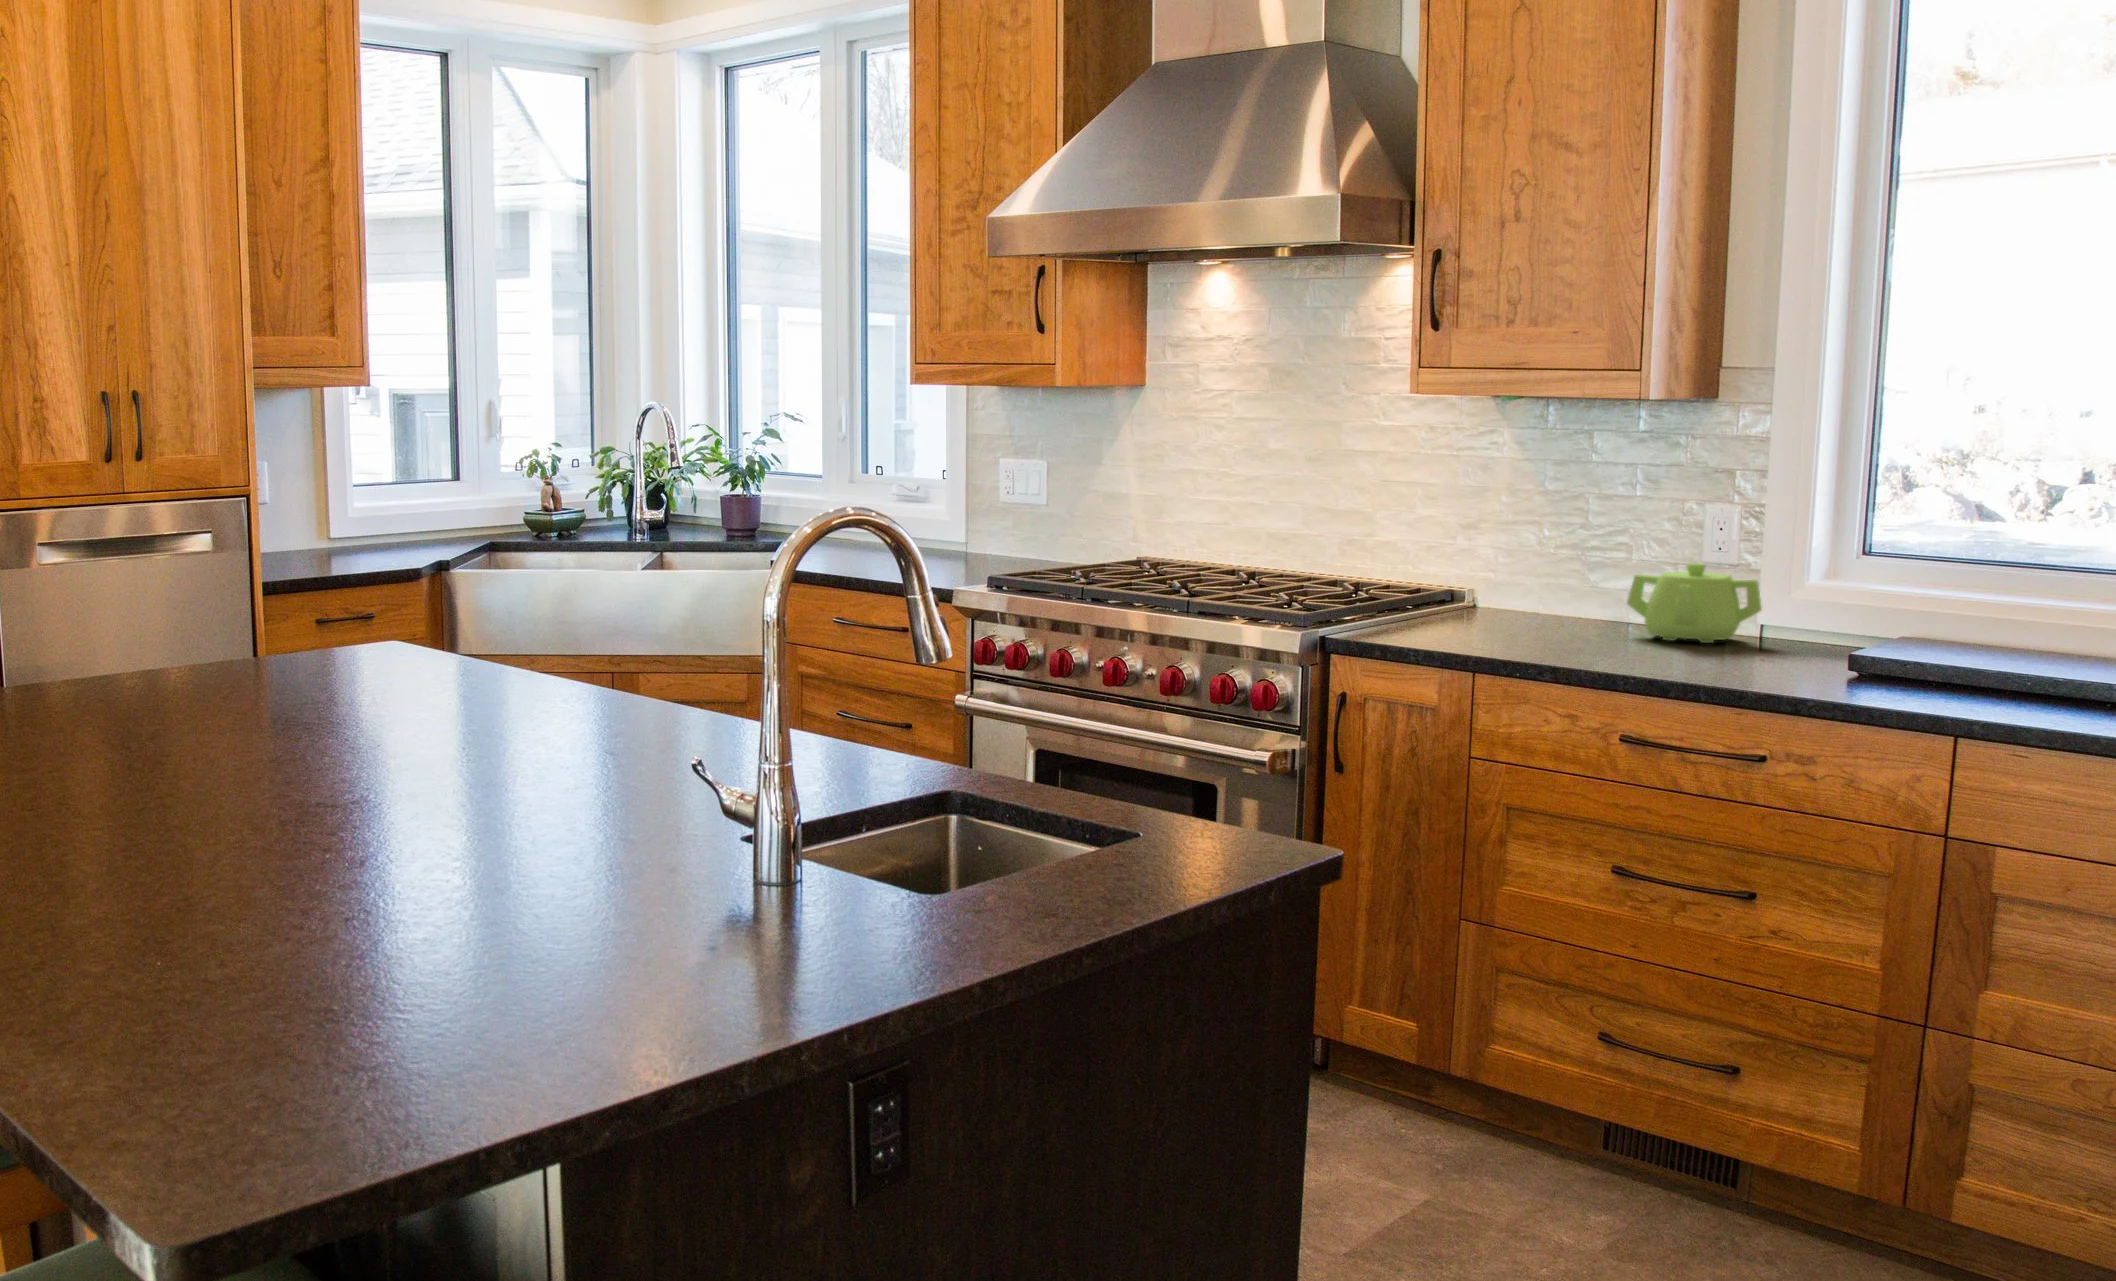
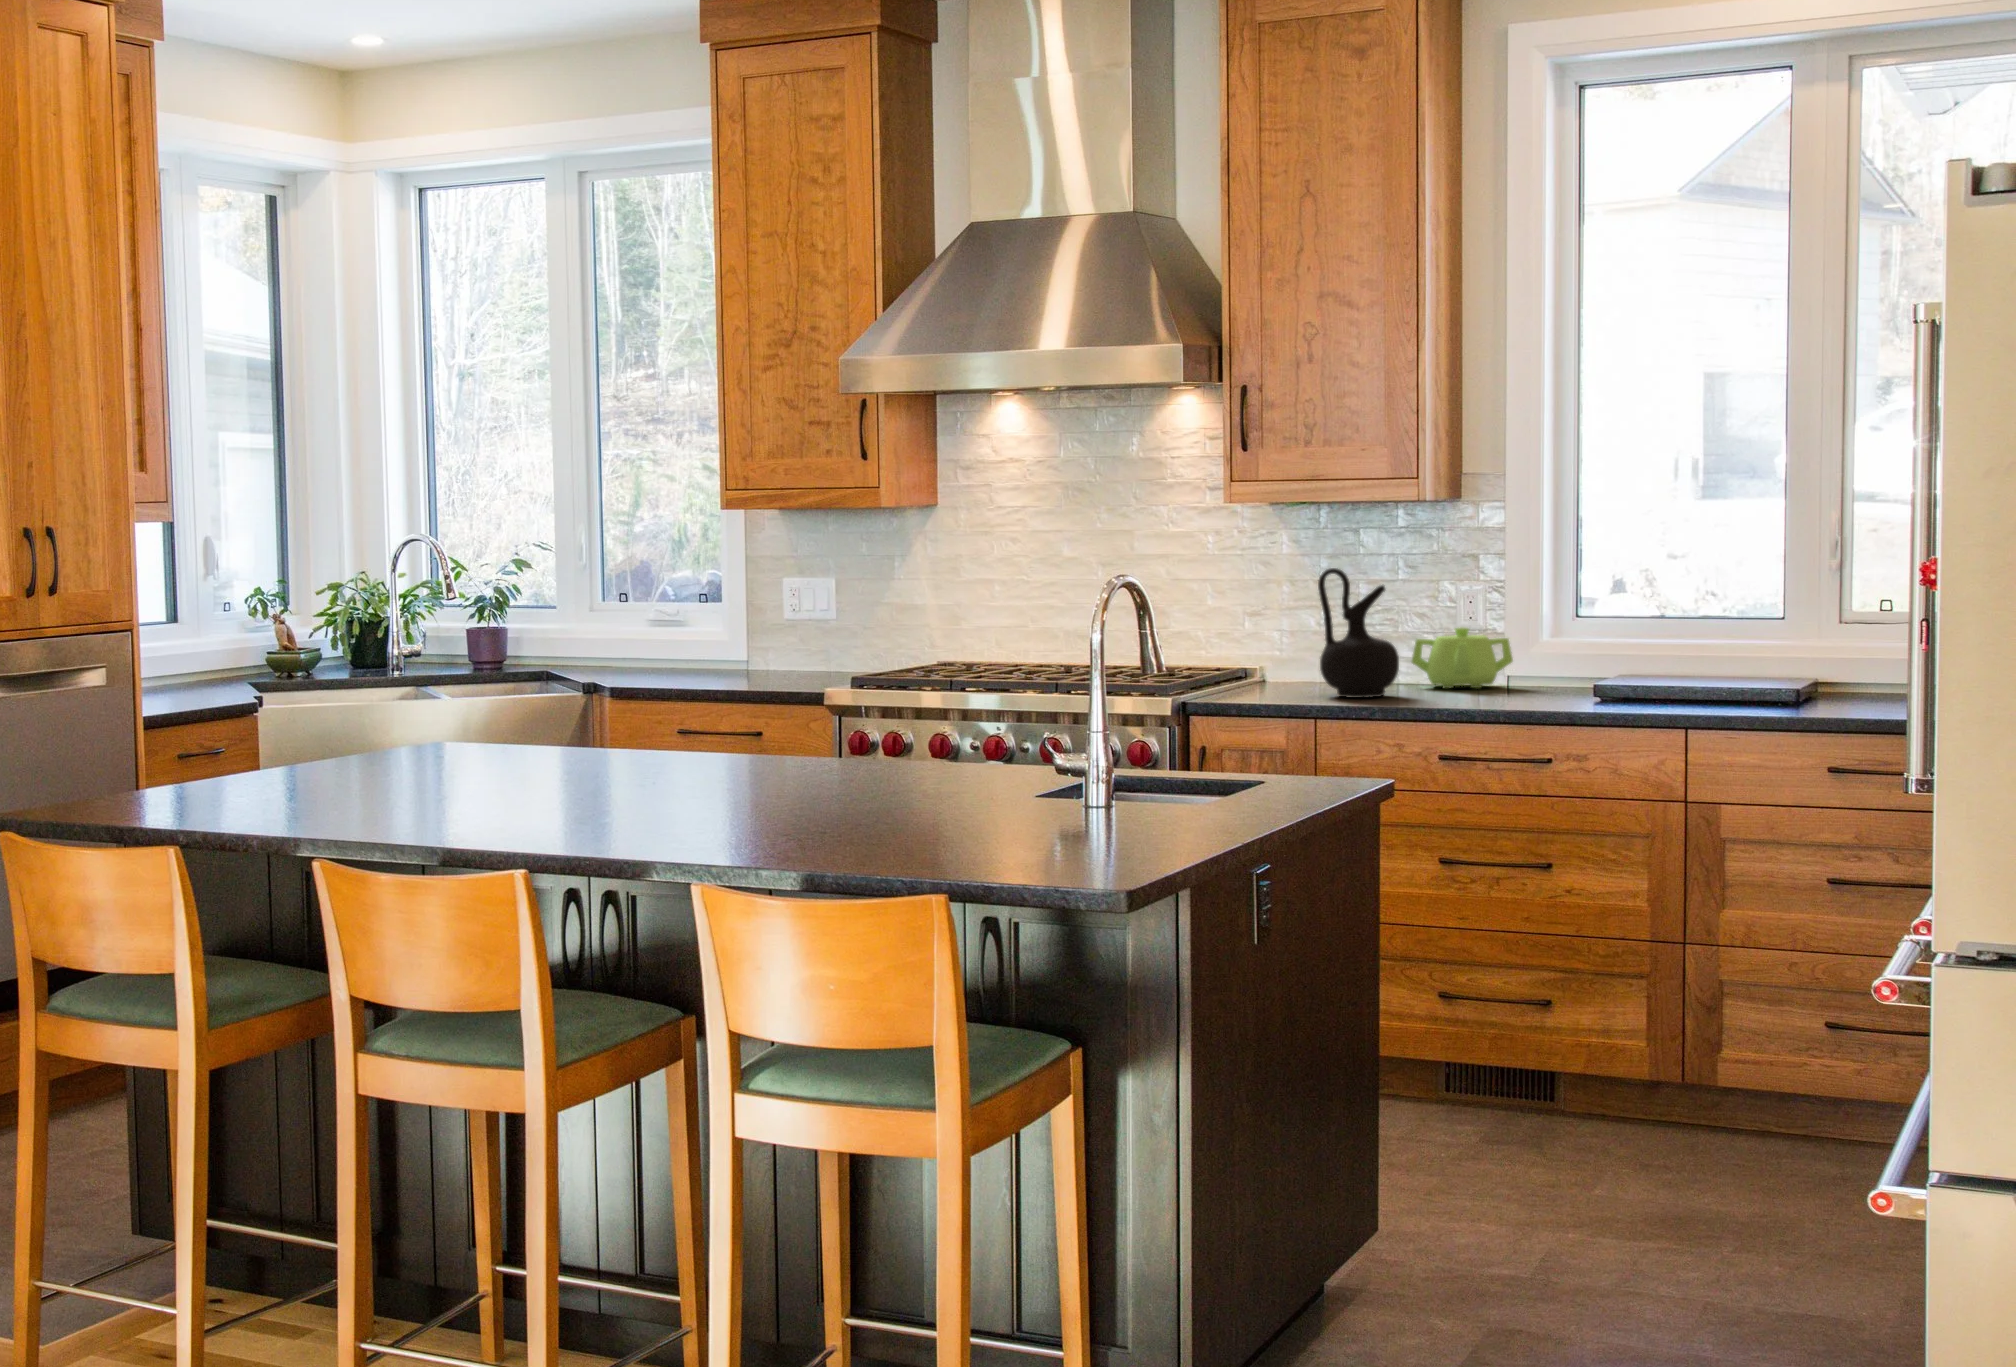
ceramic jug: none [1486,483,1589,651] -> present [1318,568,1399,698]

